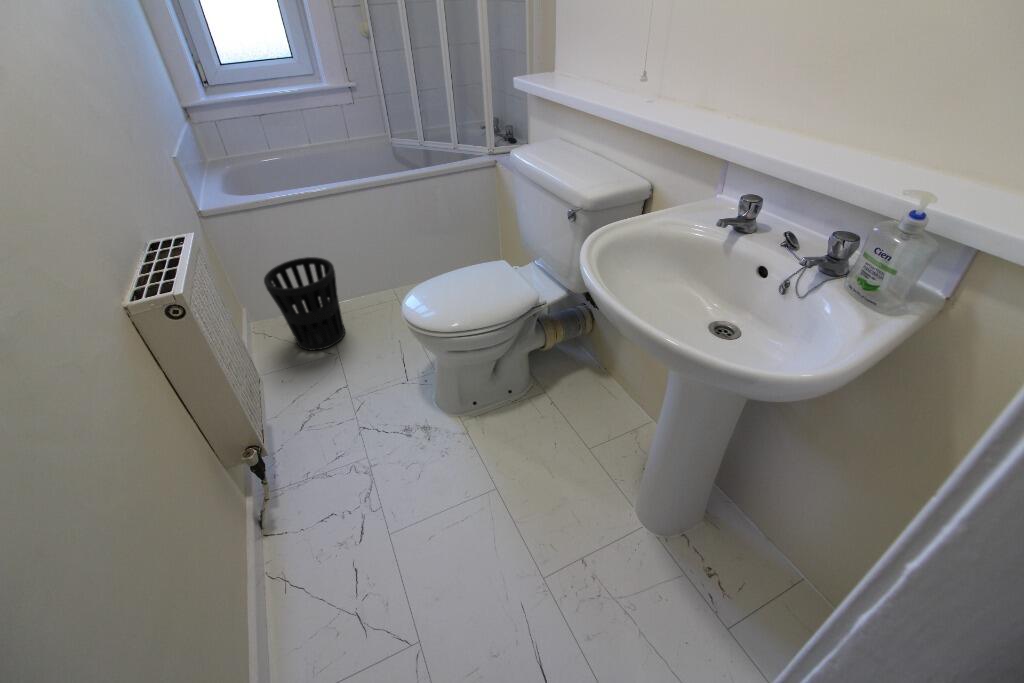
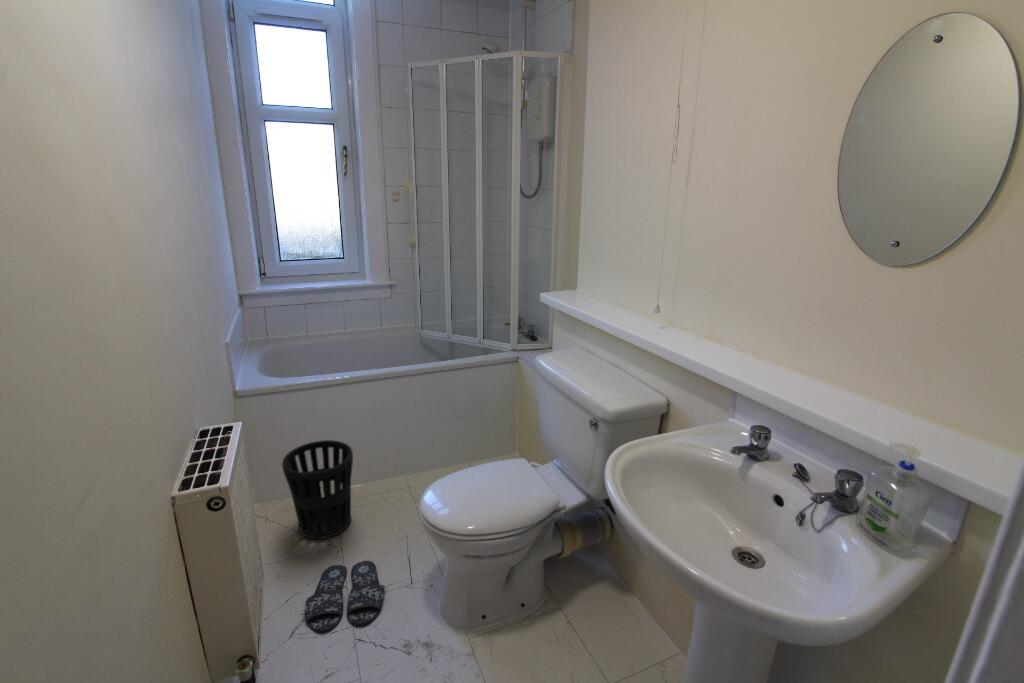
slippers: none [311,366,383,426] -> present [305,561,385,632]

